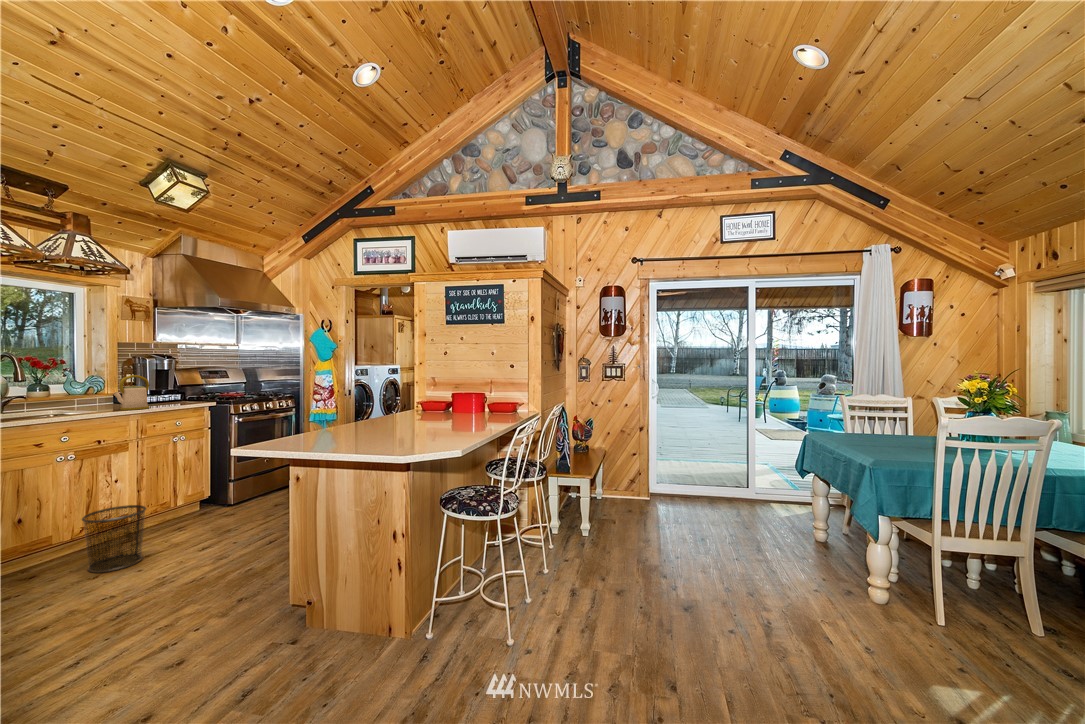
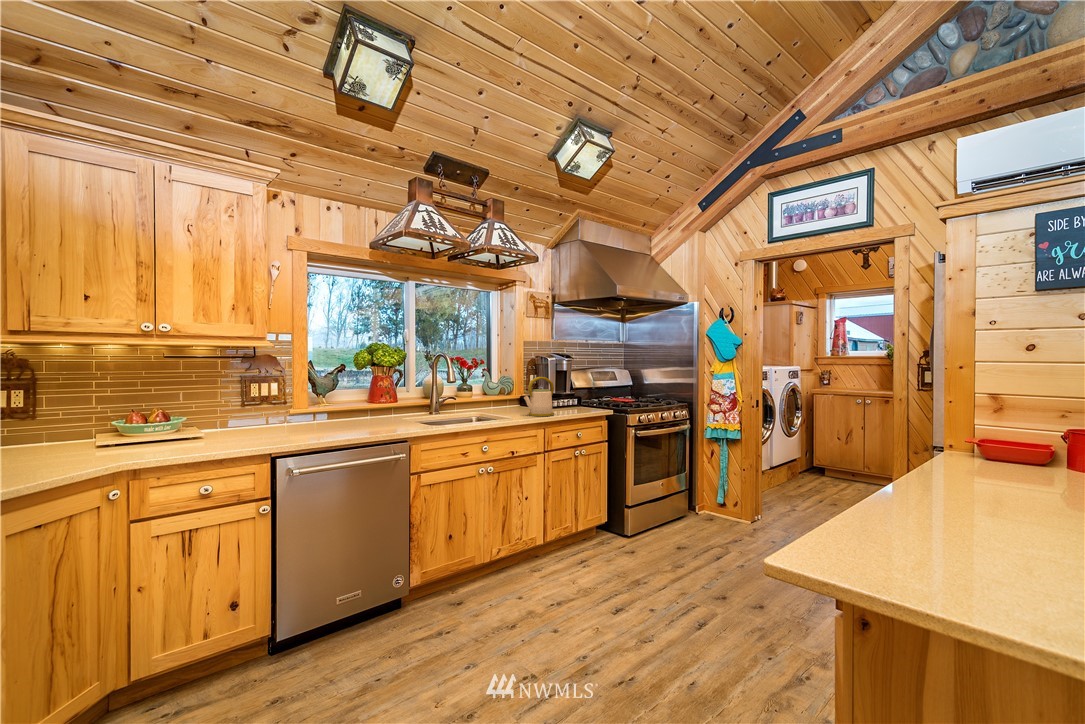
waste bin: present [82,505,146,573] -> none [500,533,558,619]

